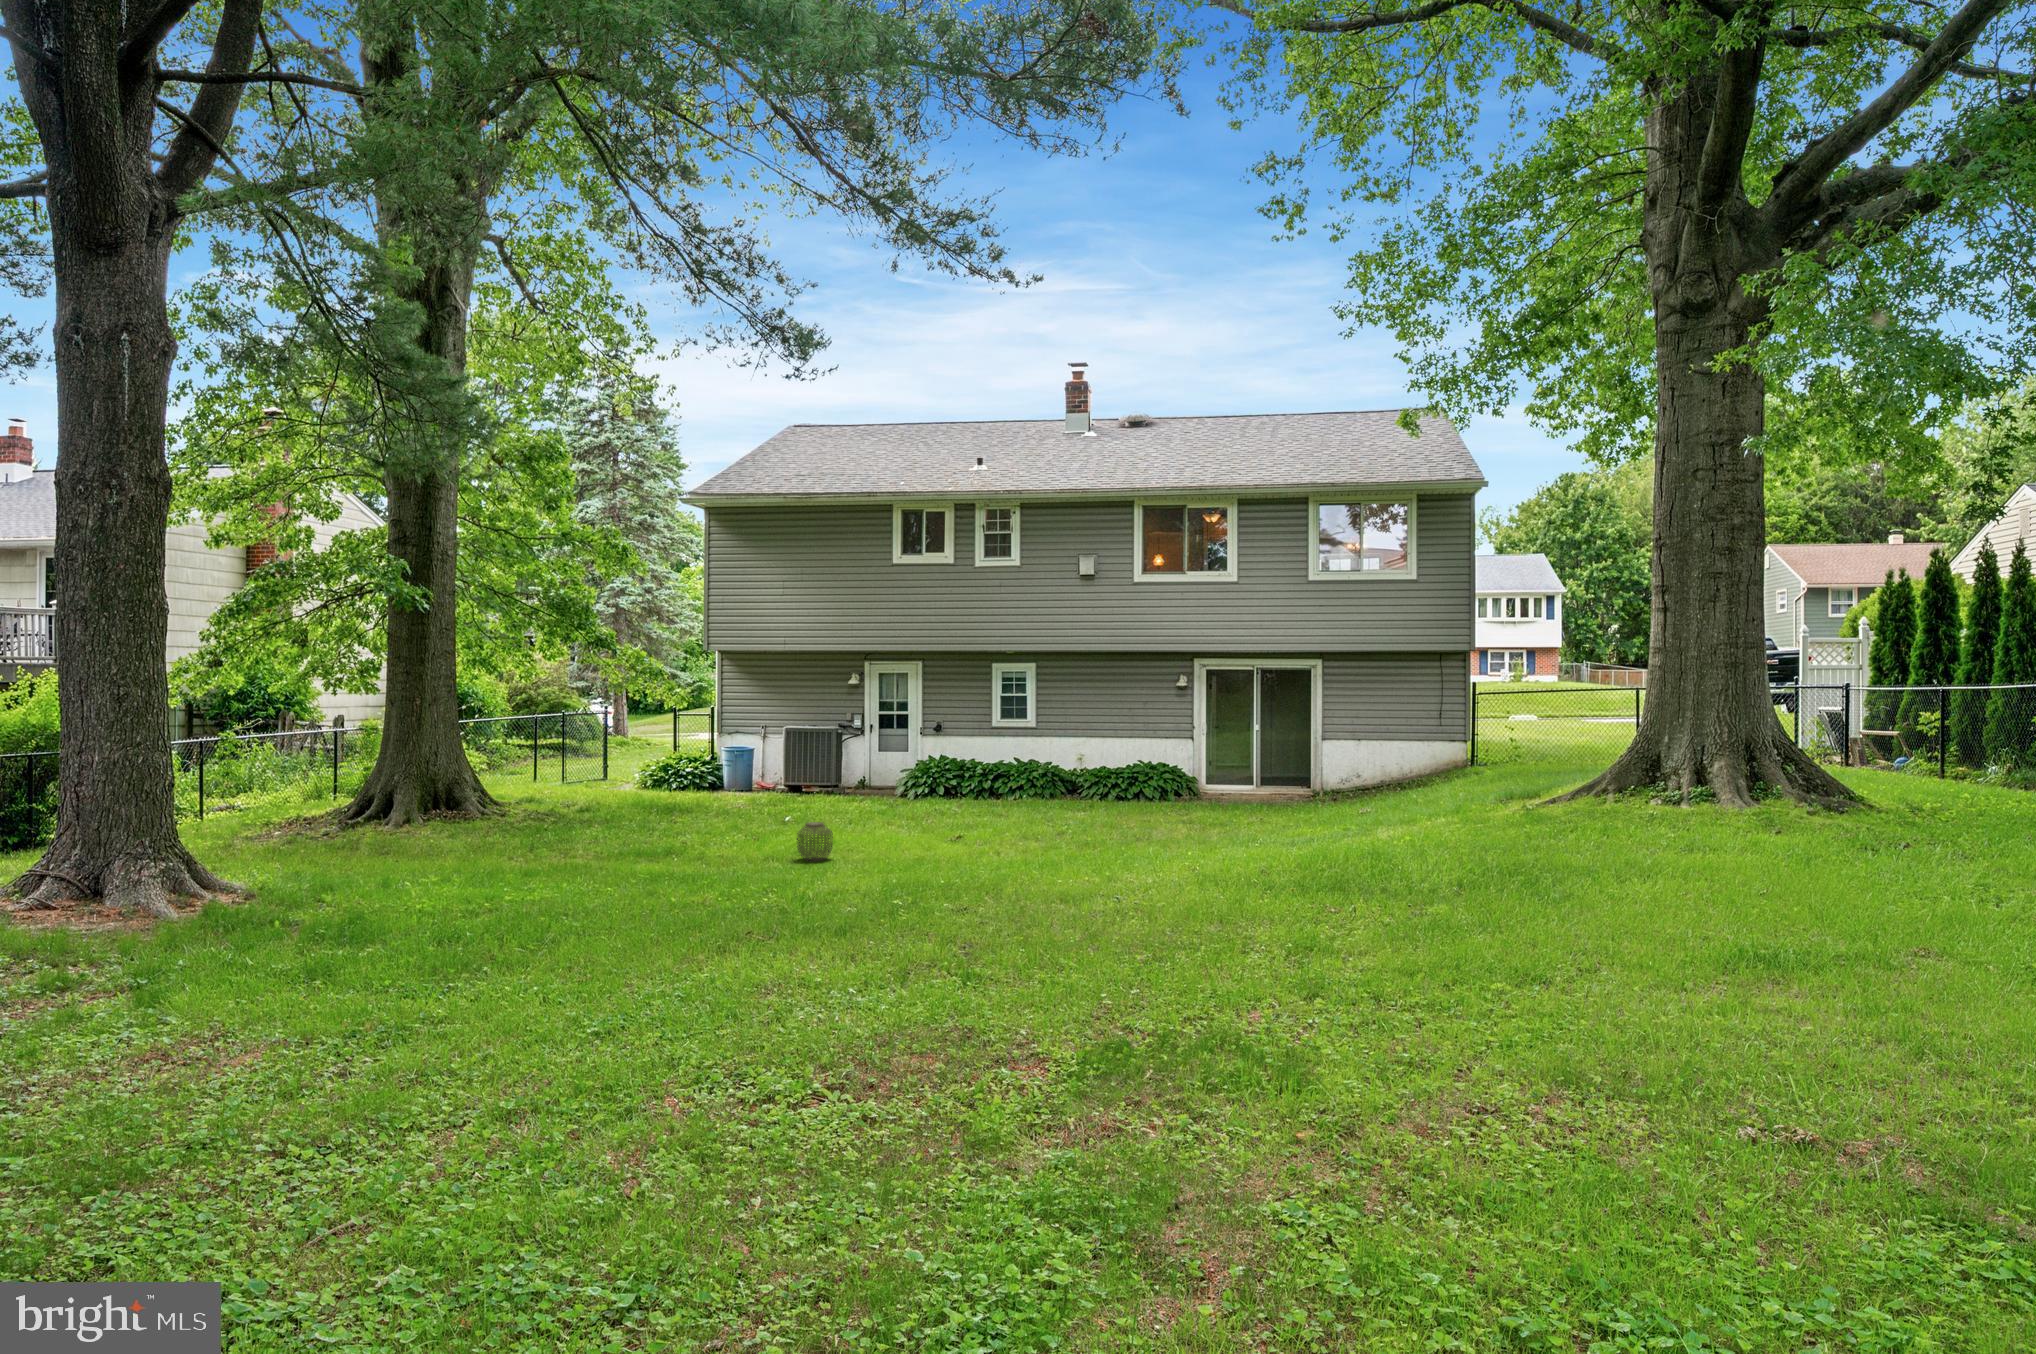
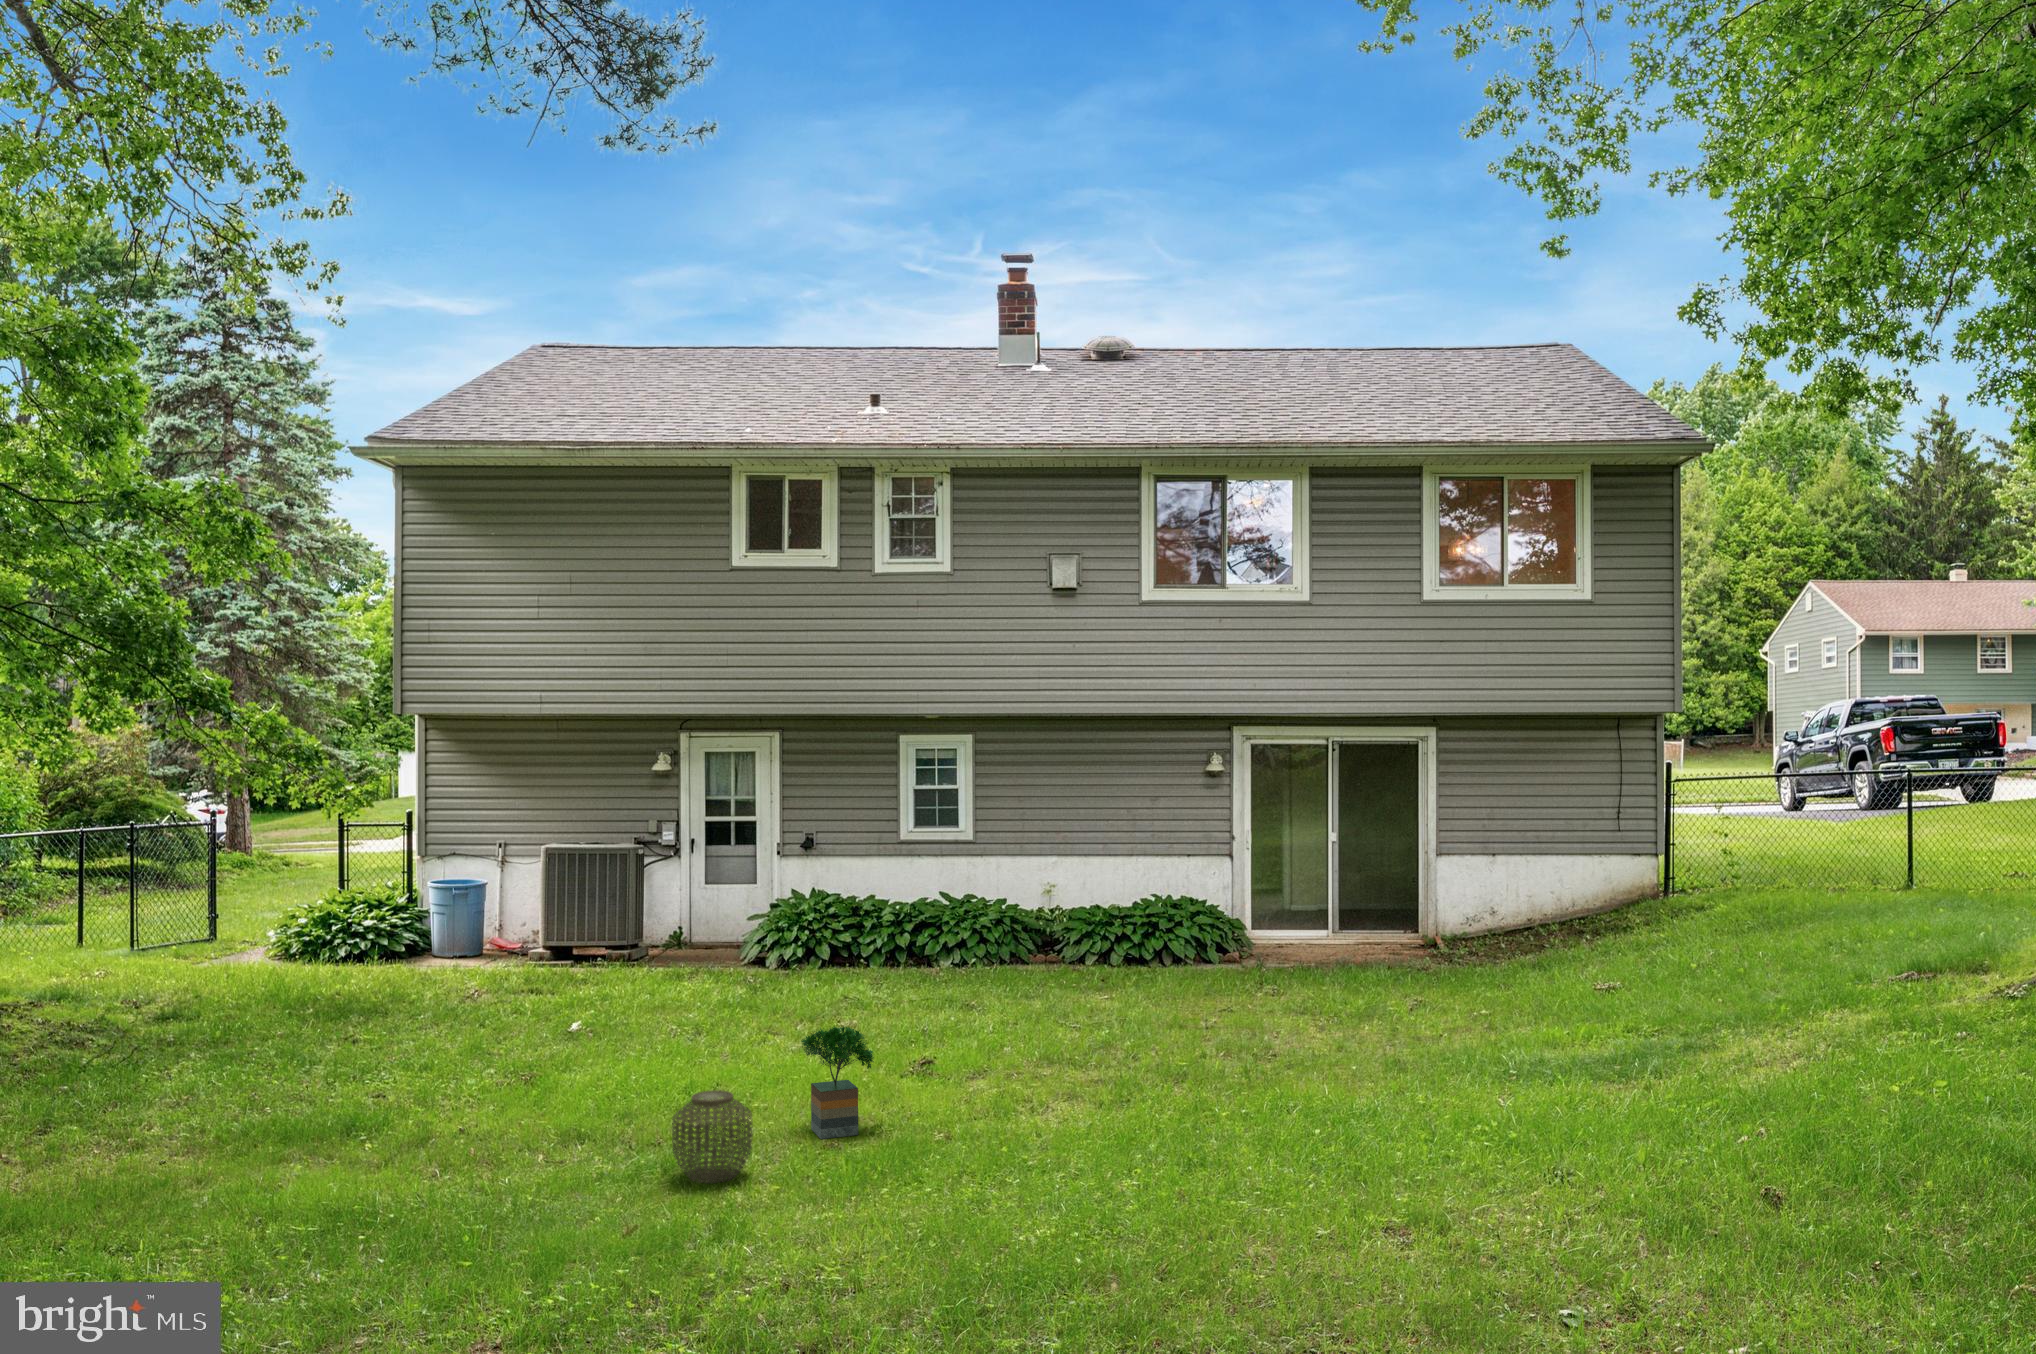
potted tree: none [863,799,898,851] -> present [801,1026,874,1139]

